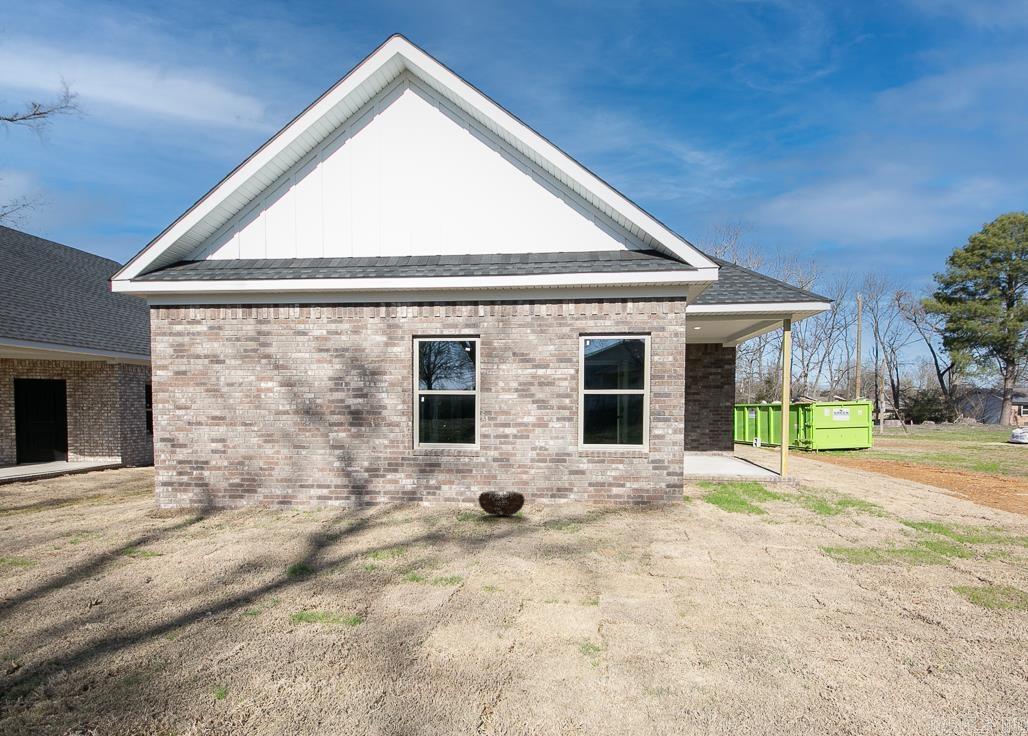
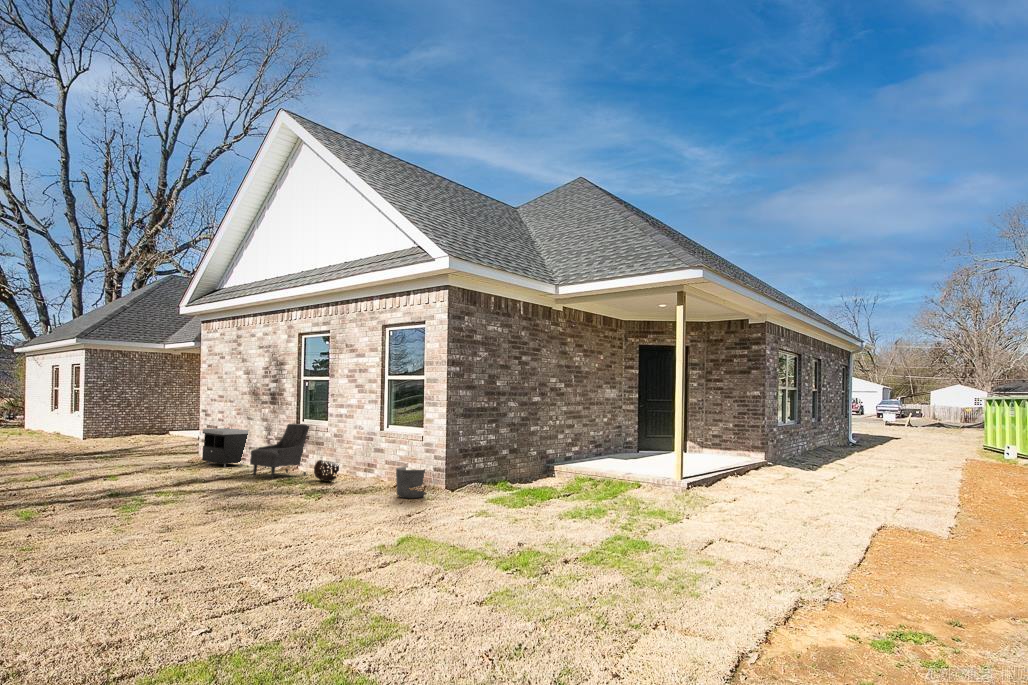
chair: none [389,450,444,525] -> present [250,424,309,479]
storage bench: none [224,463,307,519] -> present [202,428,249,467]
planter: none [640,485,673,520] -> present [396,467,425,498]

